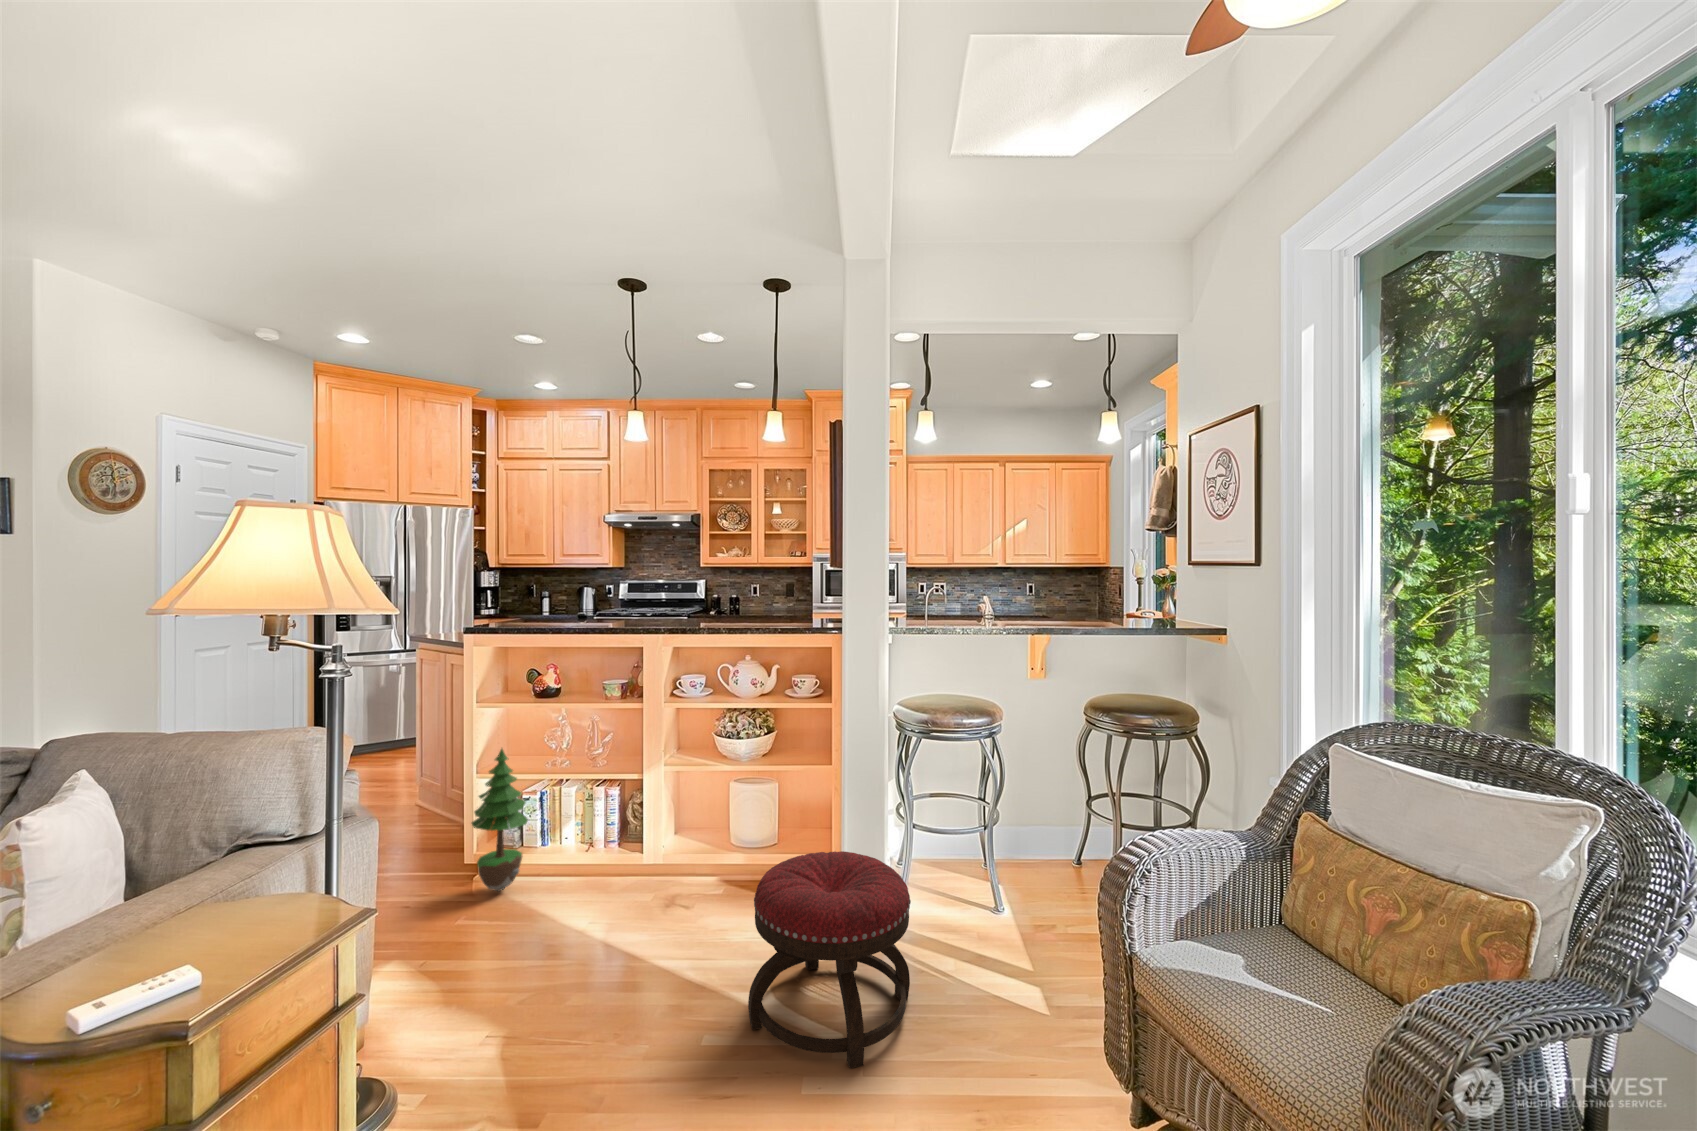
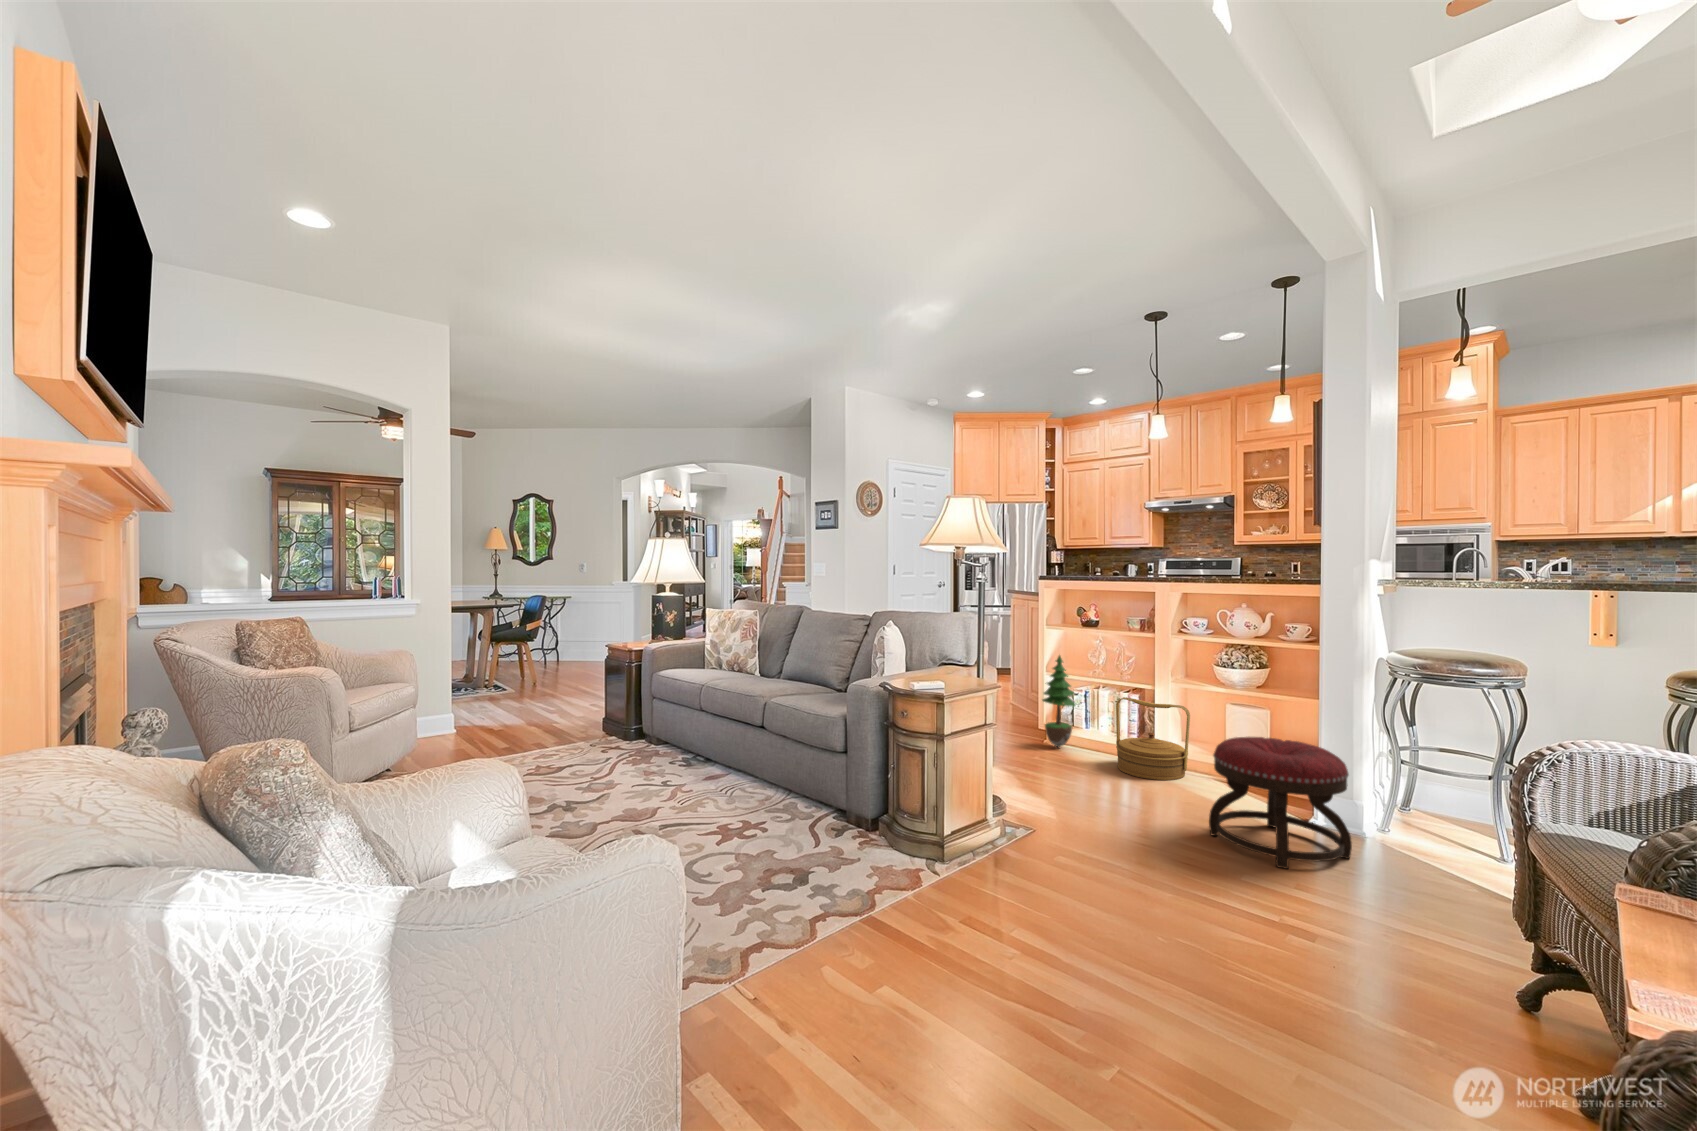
woven basket: none [591,802,693,922] -> present [1116,697,1190,780]

